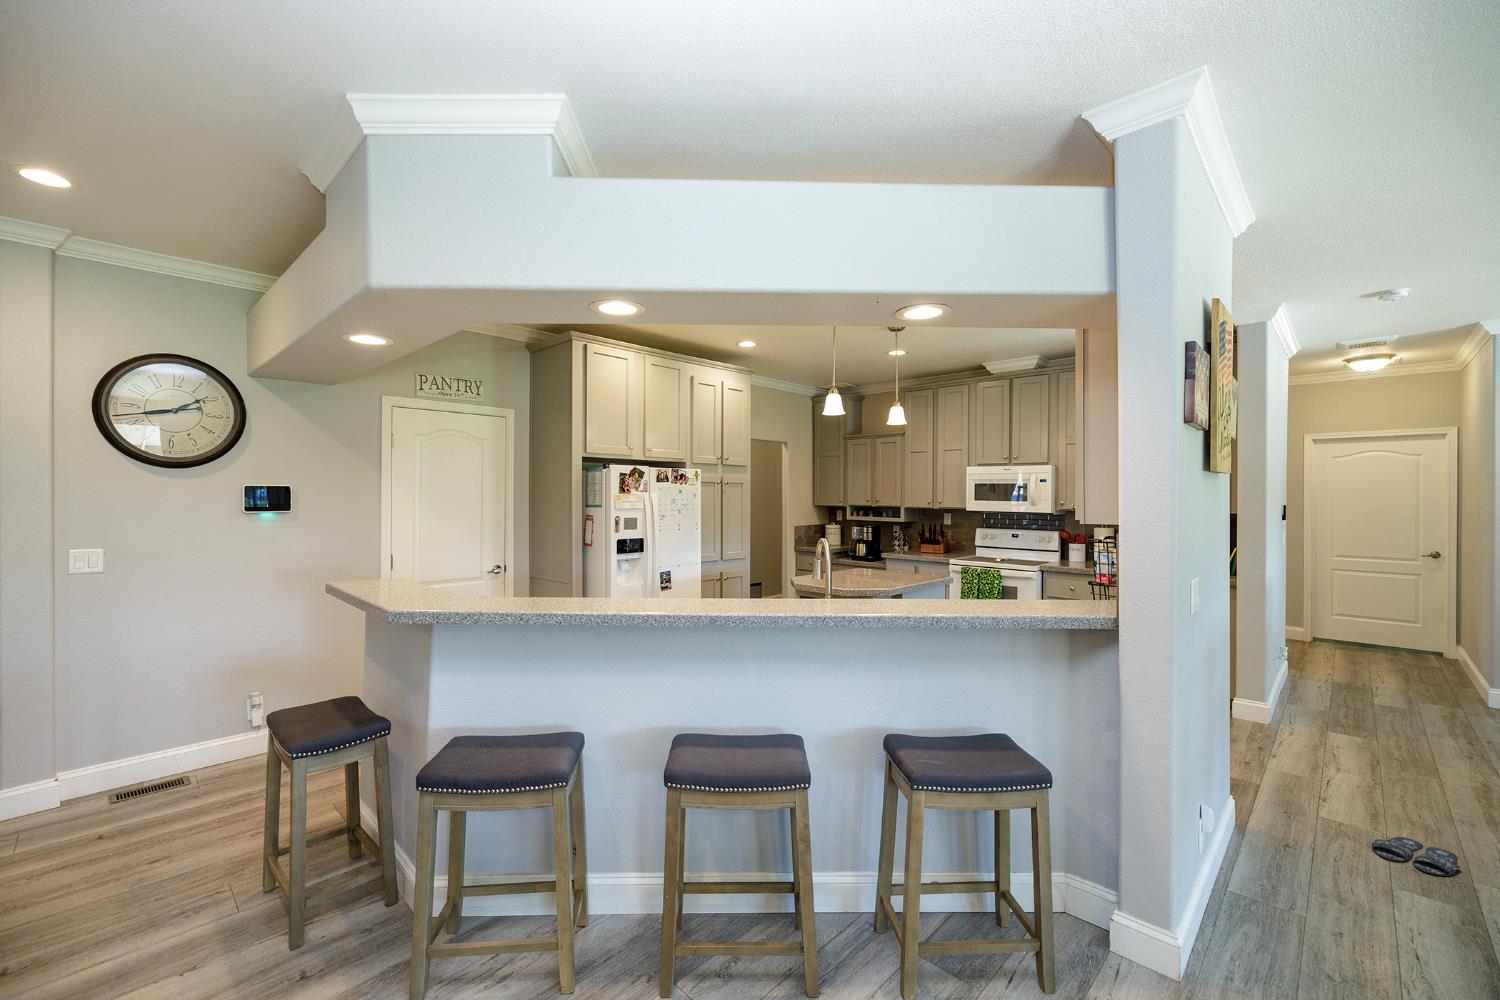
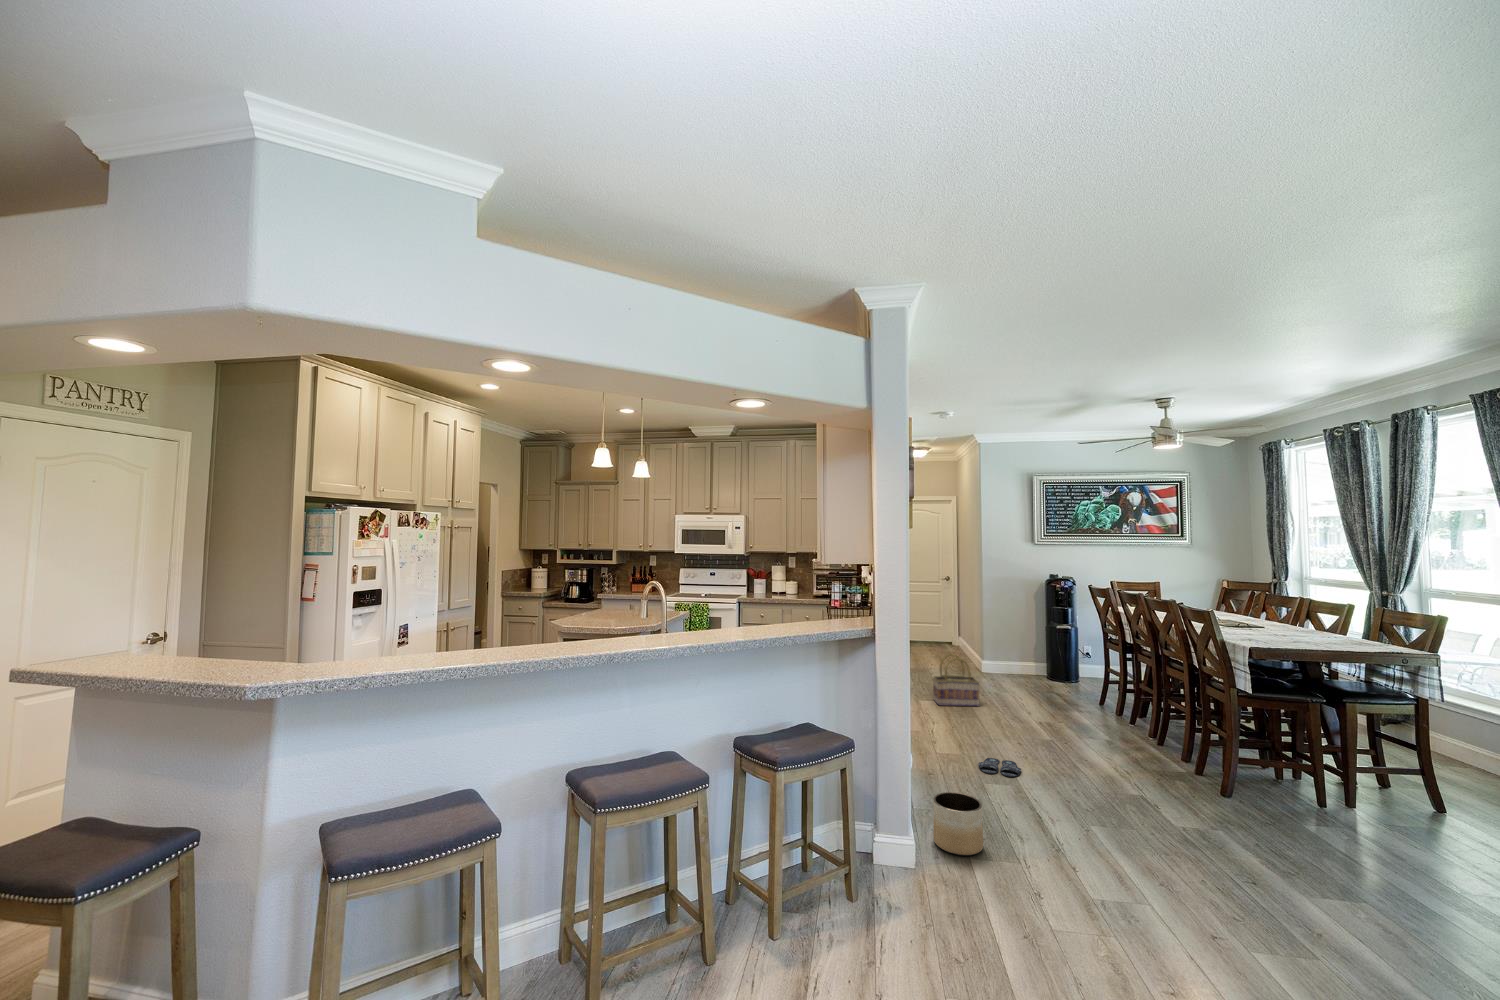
basket: none [1347,672,1440,760] -> present [933,654,979,706]
planter: none [1216,859,1301,958] -> present [933,792,983,856]

